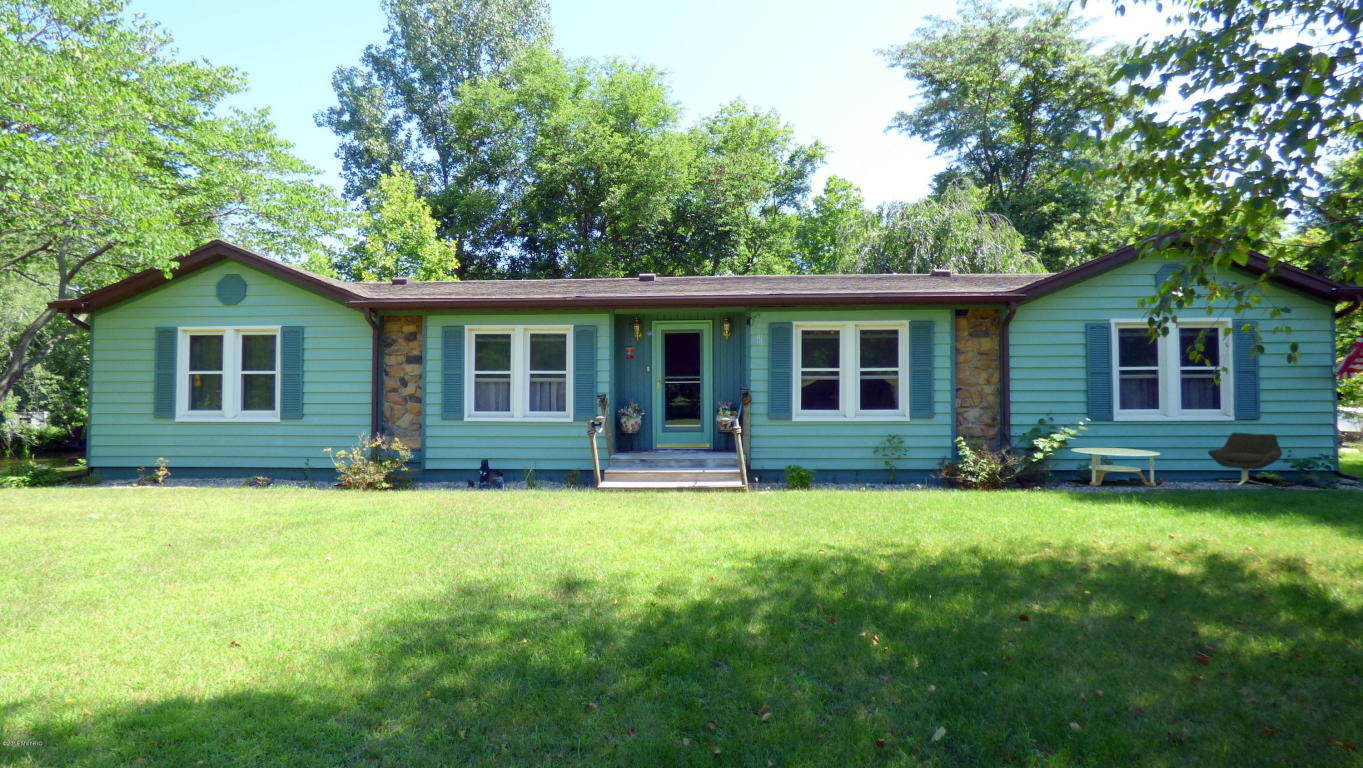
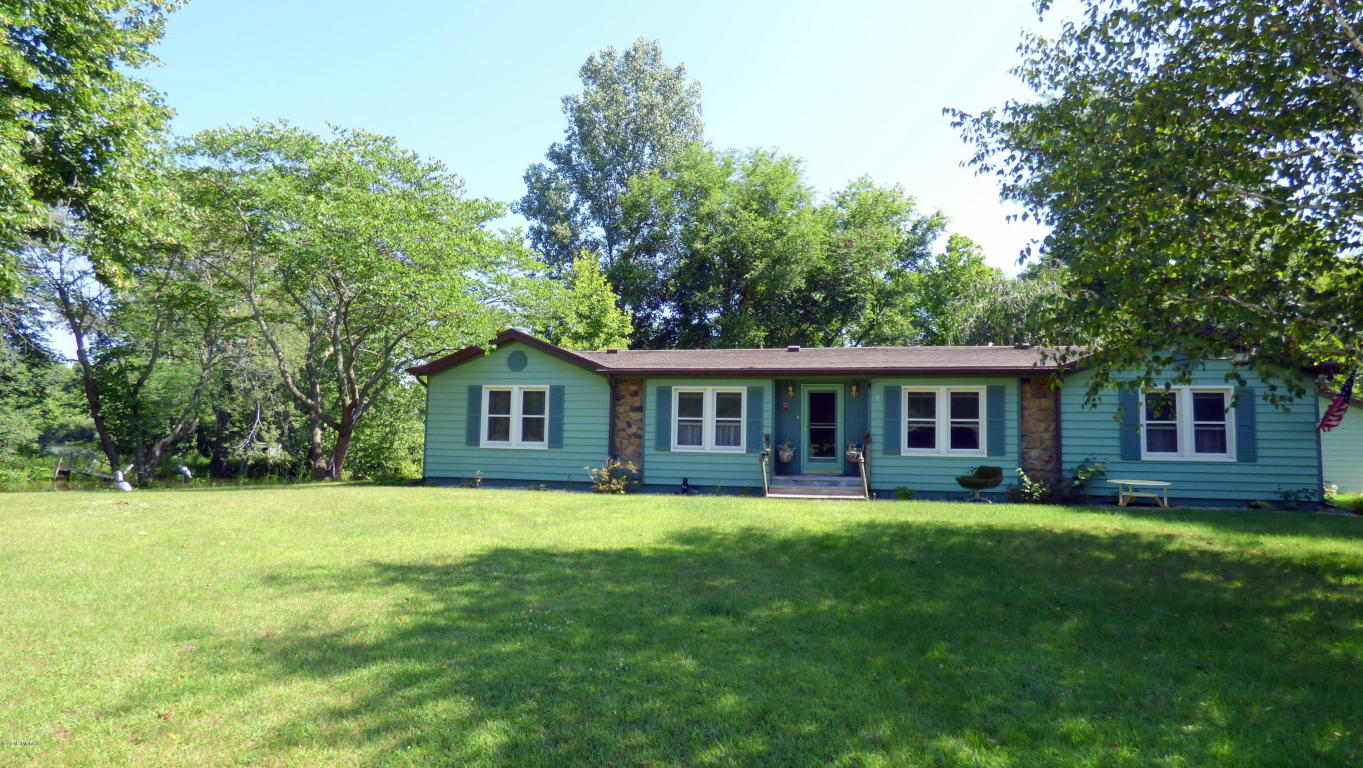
lounge chair: present [1208,433,1282,485] -> present [955,465,1003,499]

